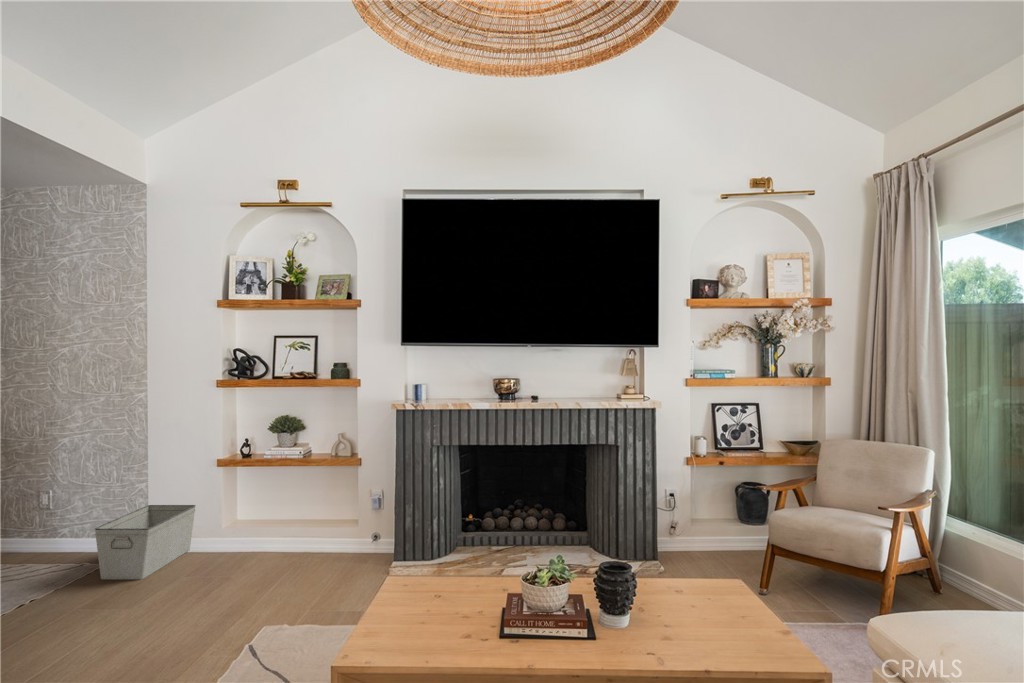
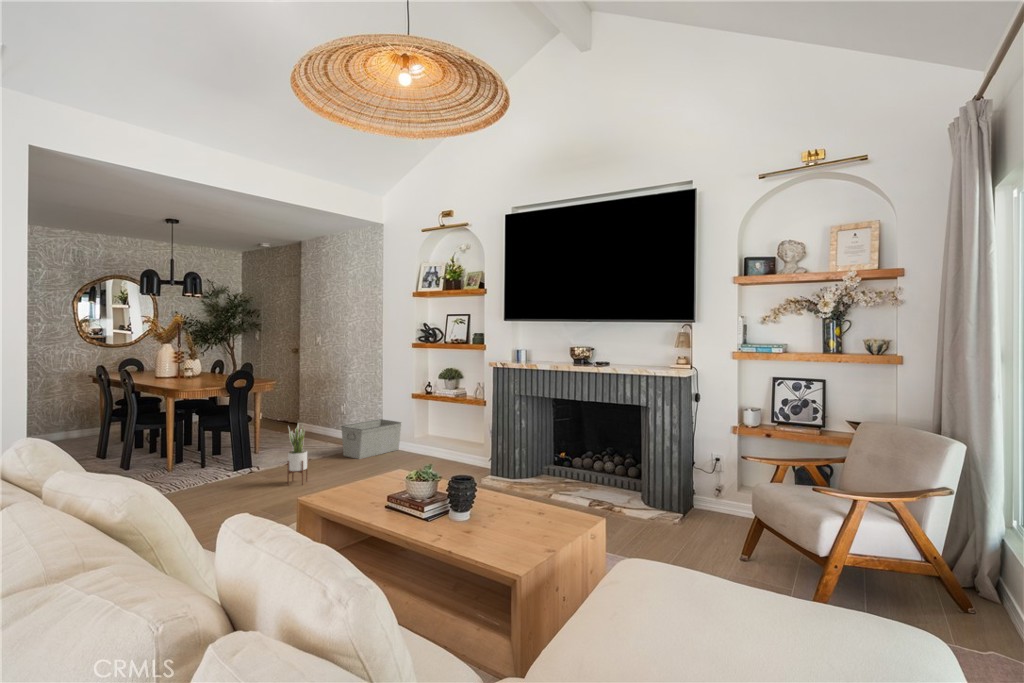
potted plant: none [66,539,106,660] -> present [287,425,308,485]

